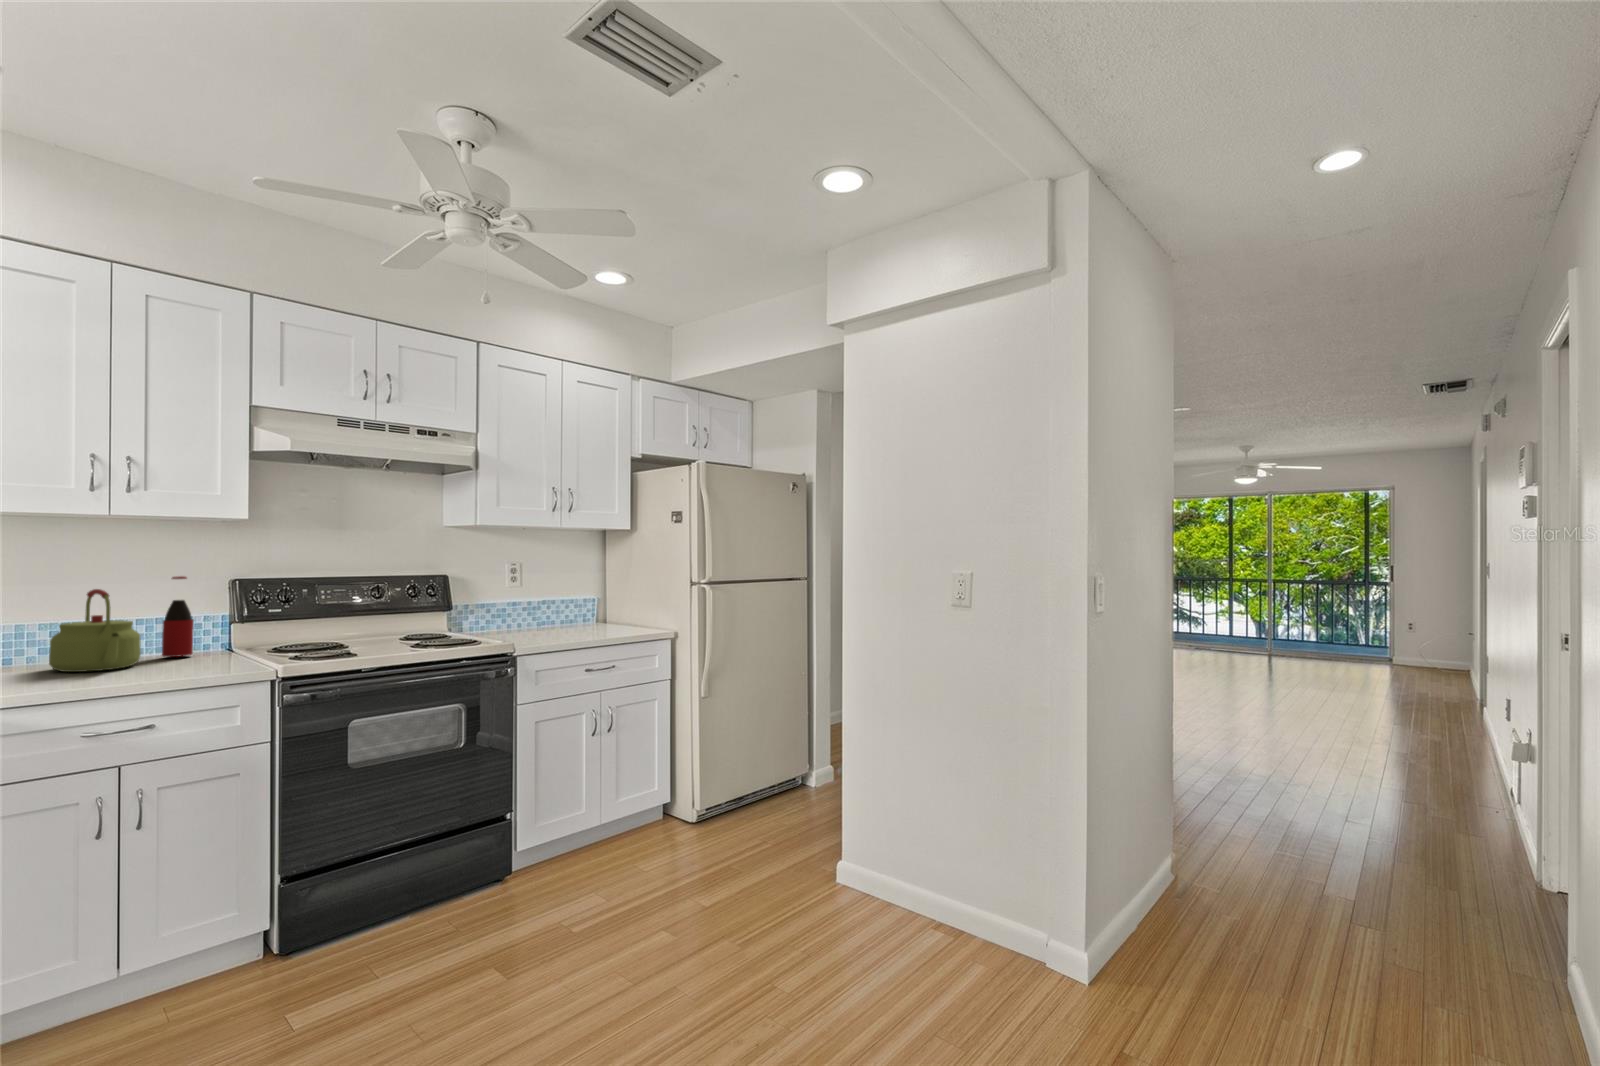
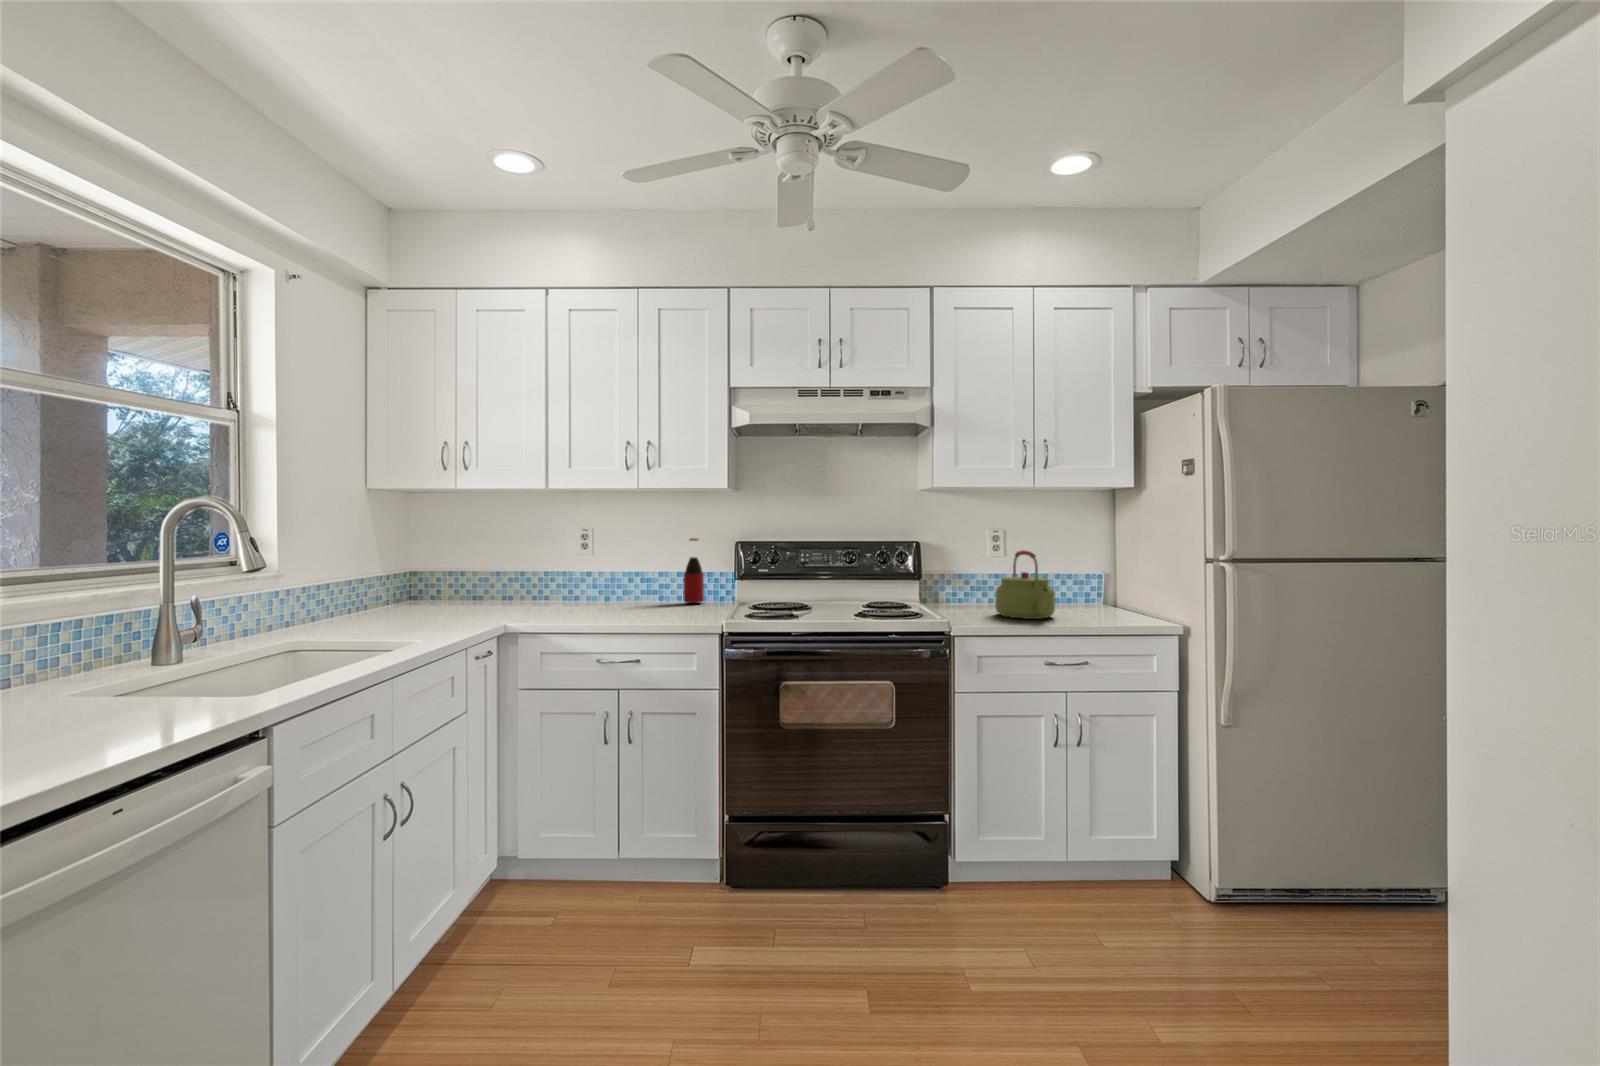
kettle: present [49,589,141,672] -> present [995,550,1055,619]

